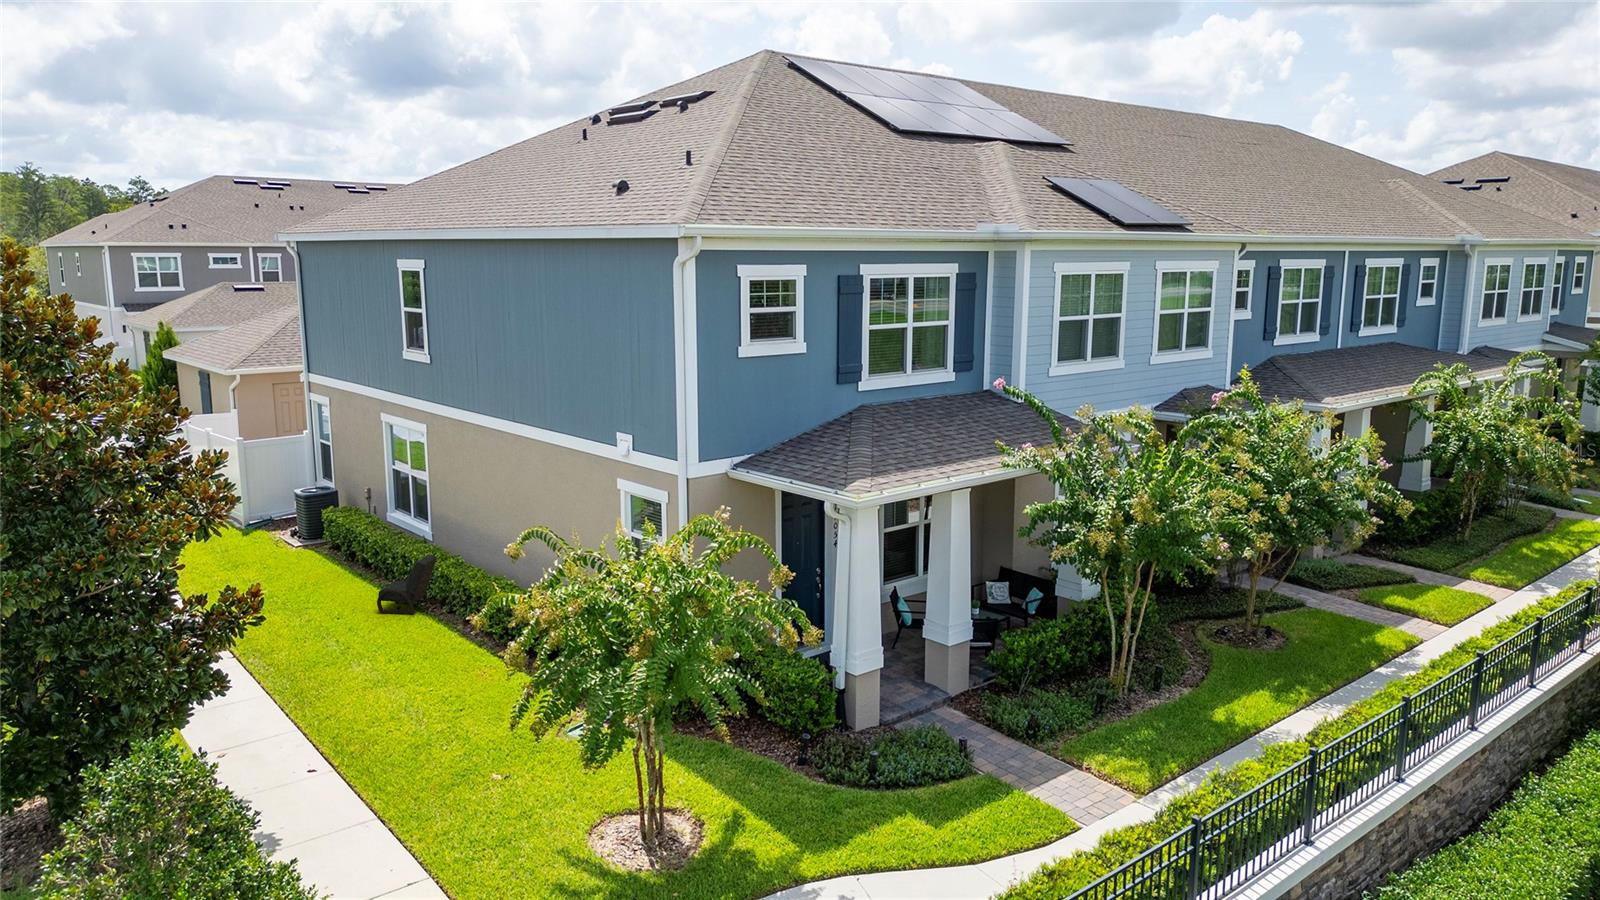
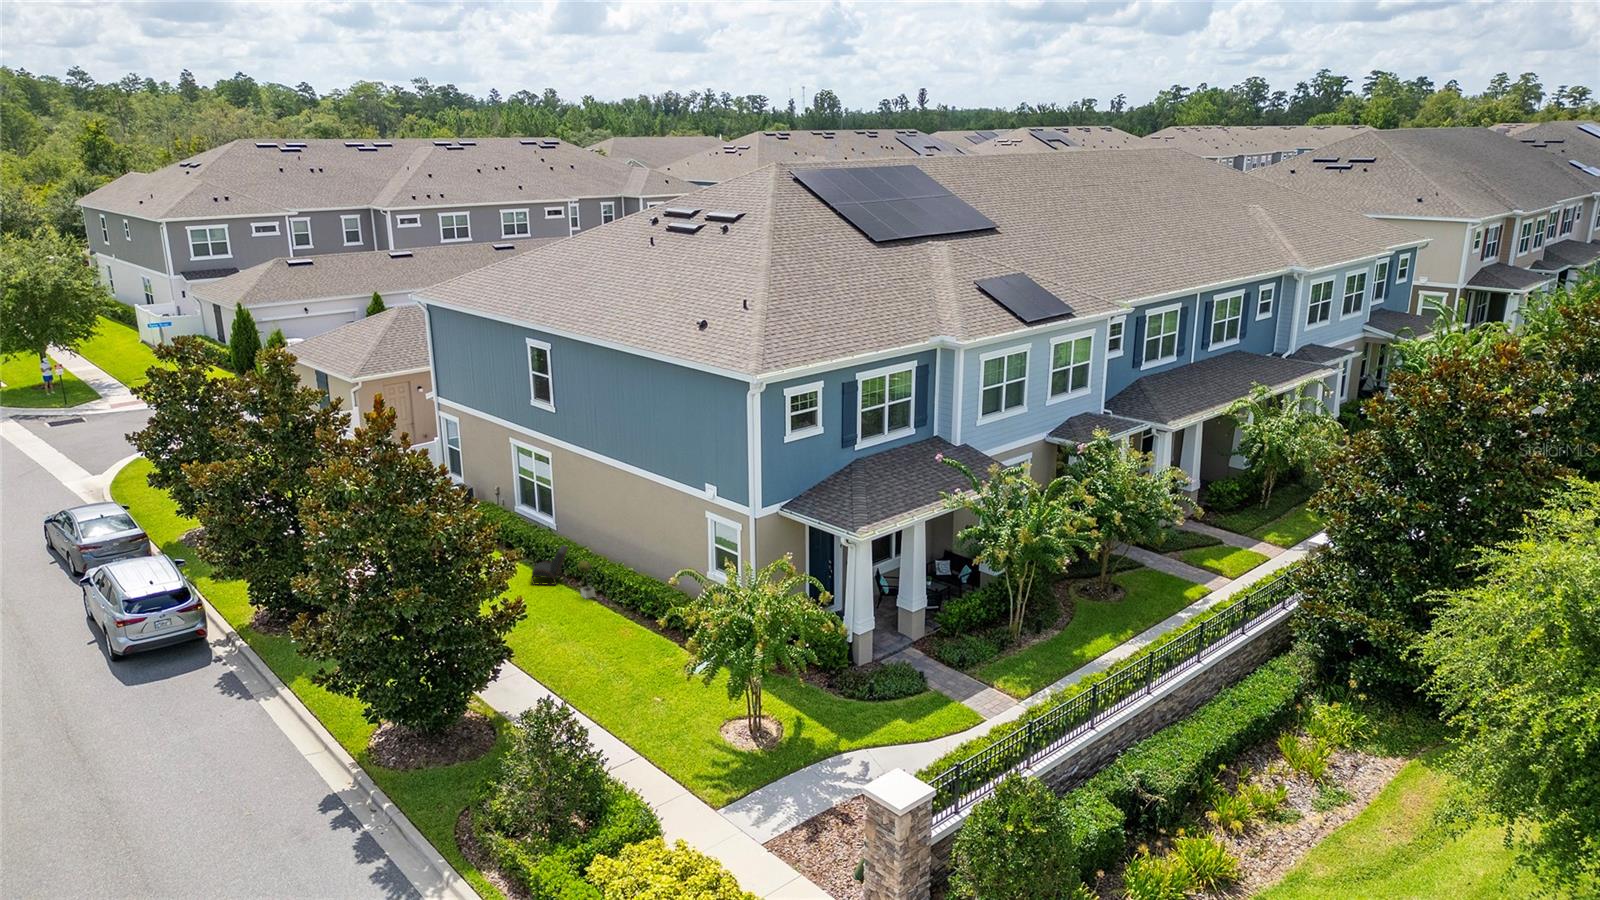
potted tree: none [437,572,465,632] -> present [578,561,595,599]

